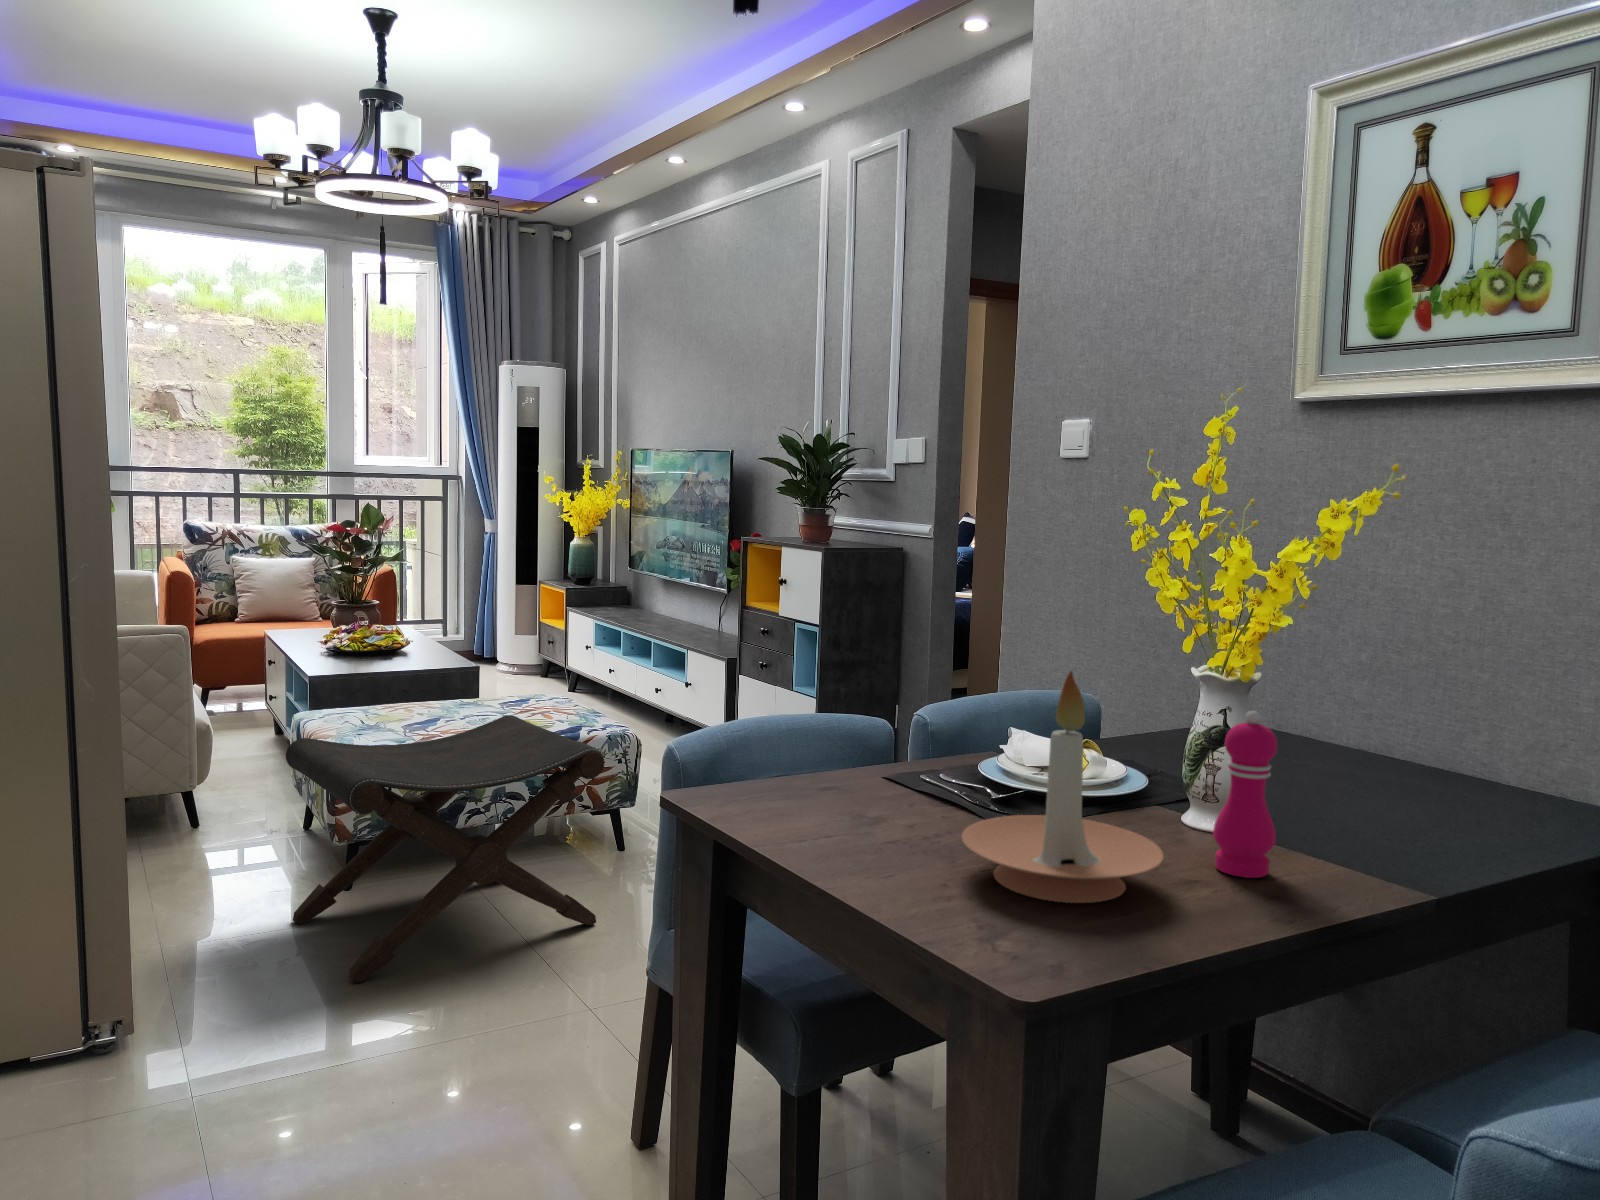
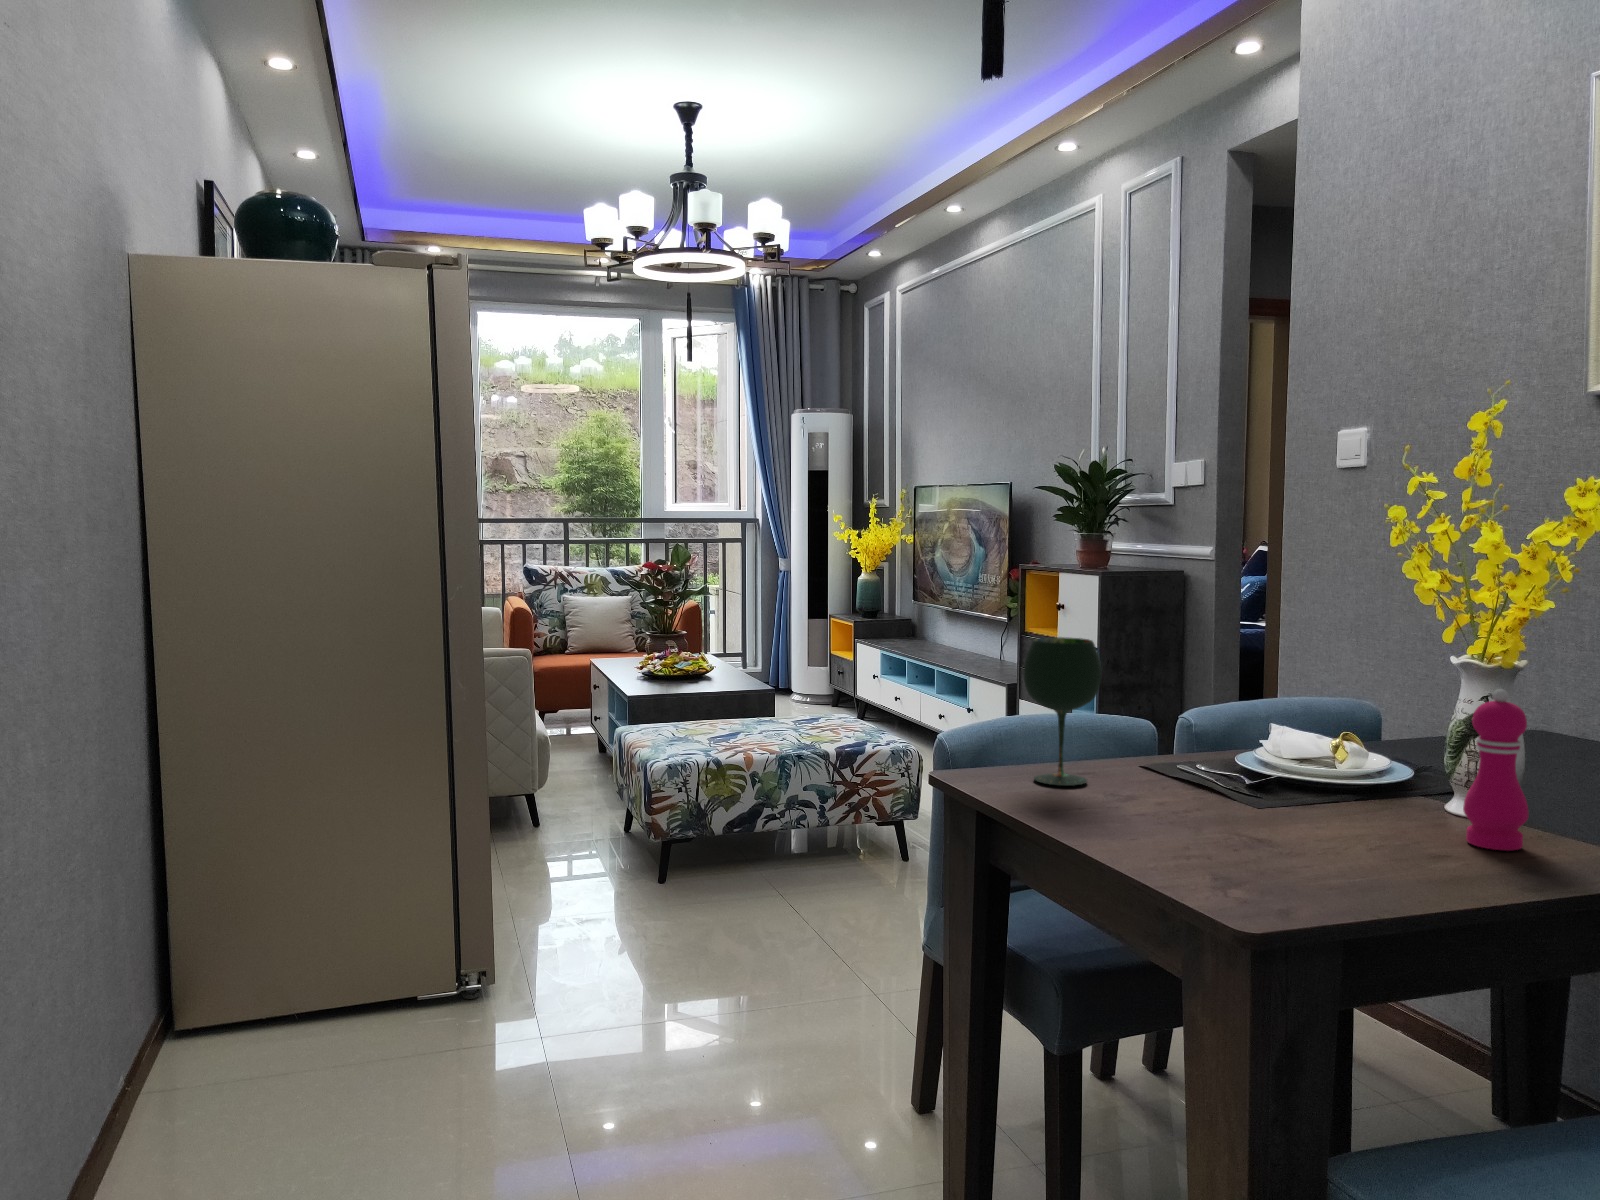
wine glass: none [761,645,845,811] -> present [1024,637,1102,786]
candle holder: present [962,671,1163,903] -> none [1206,648,1404,860]
footstool: present [286,715,604,983] -> none [612,729,890,959]

